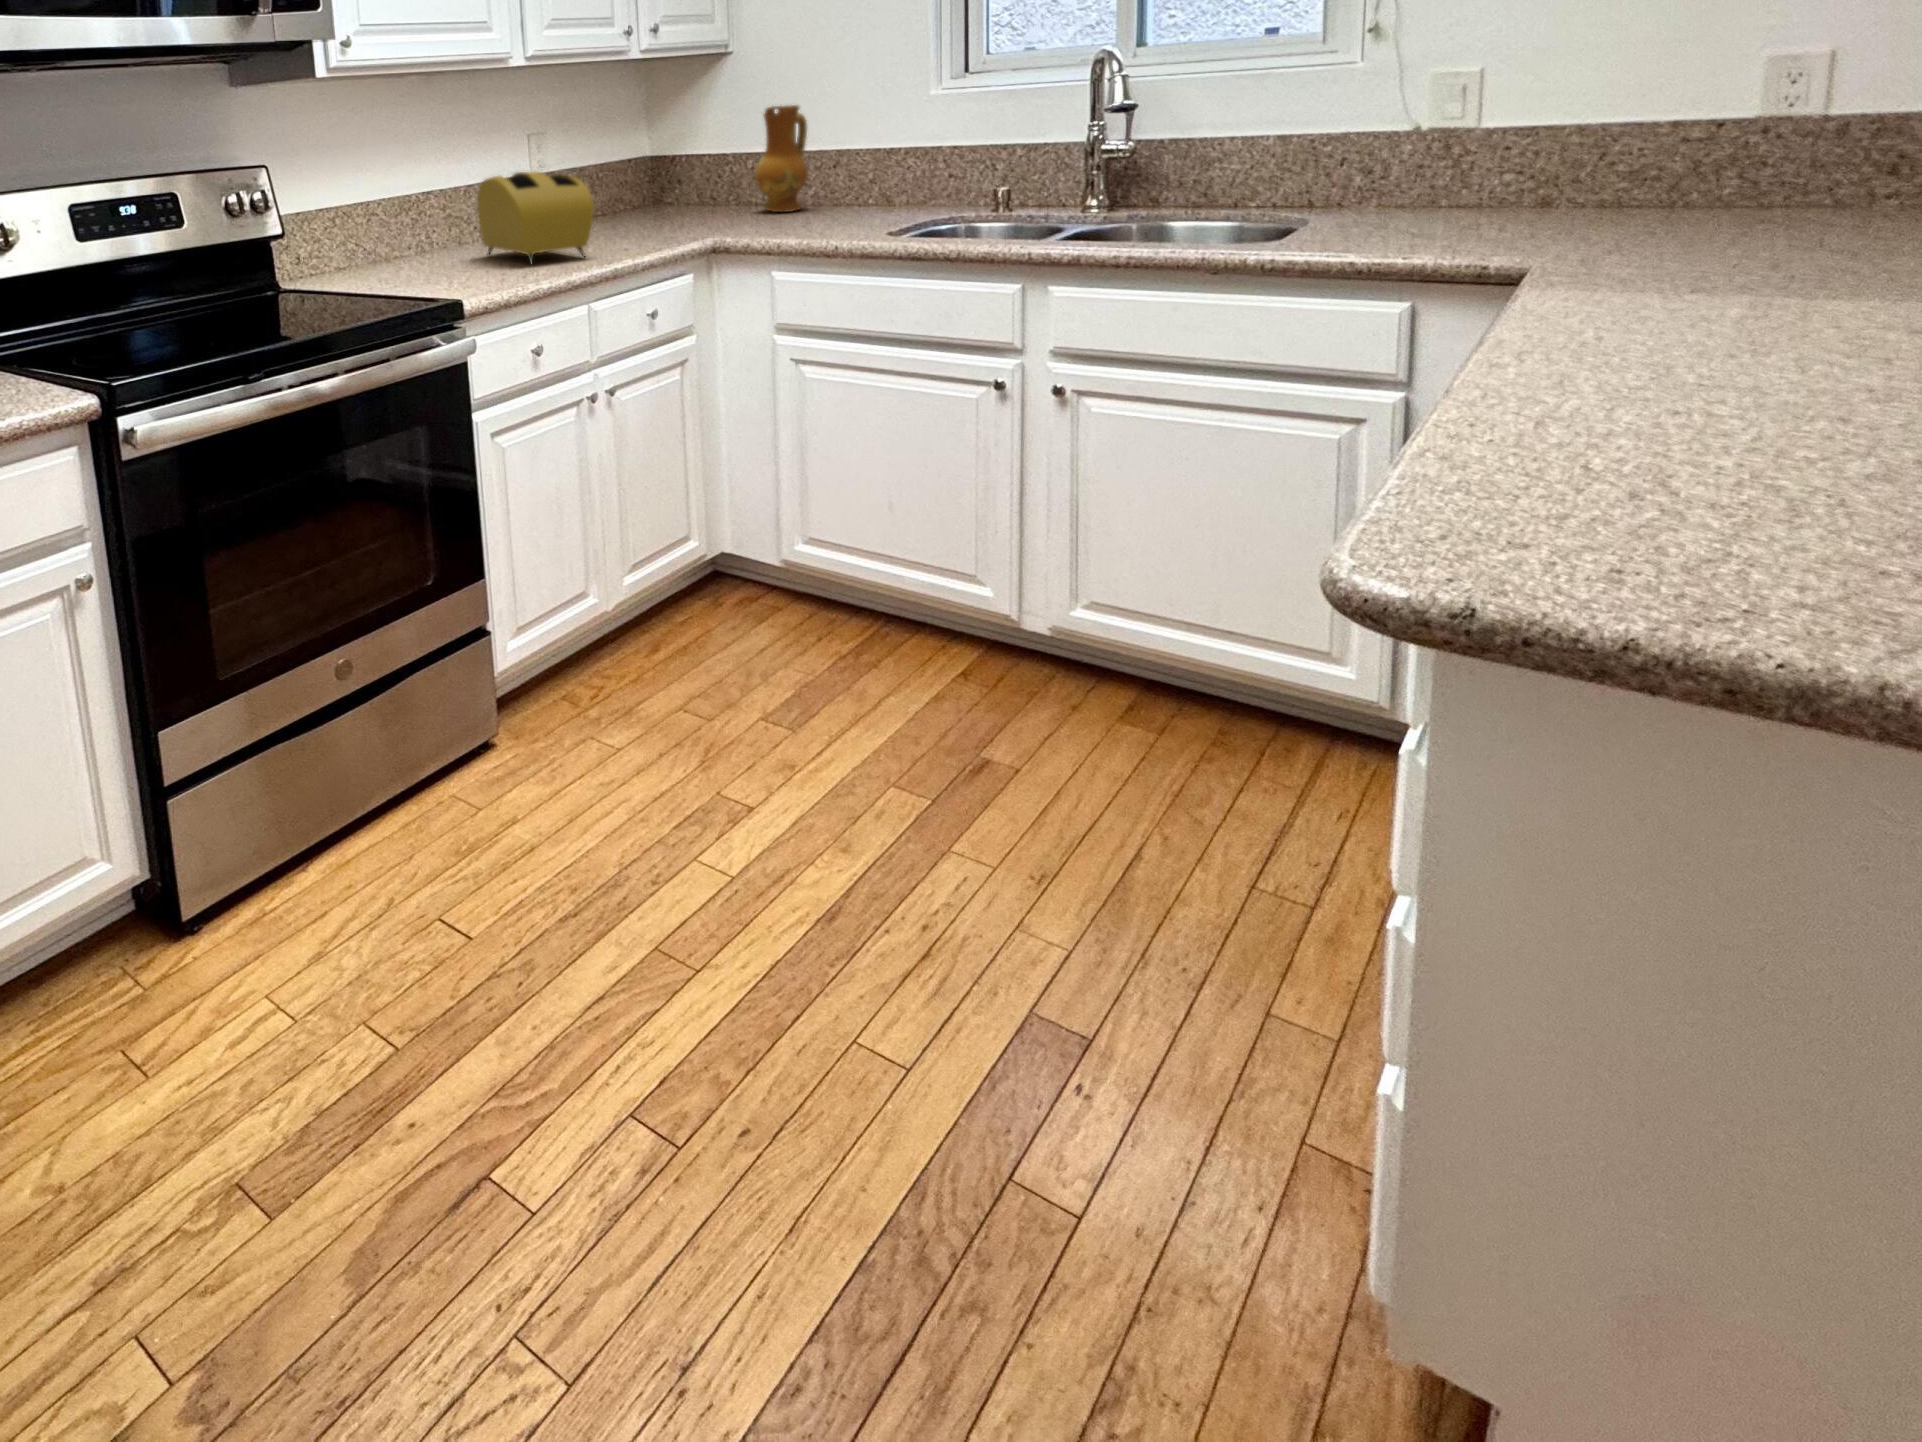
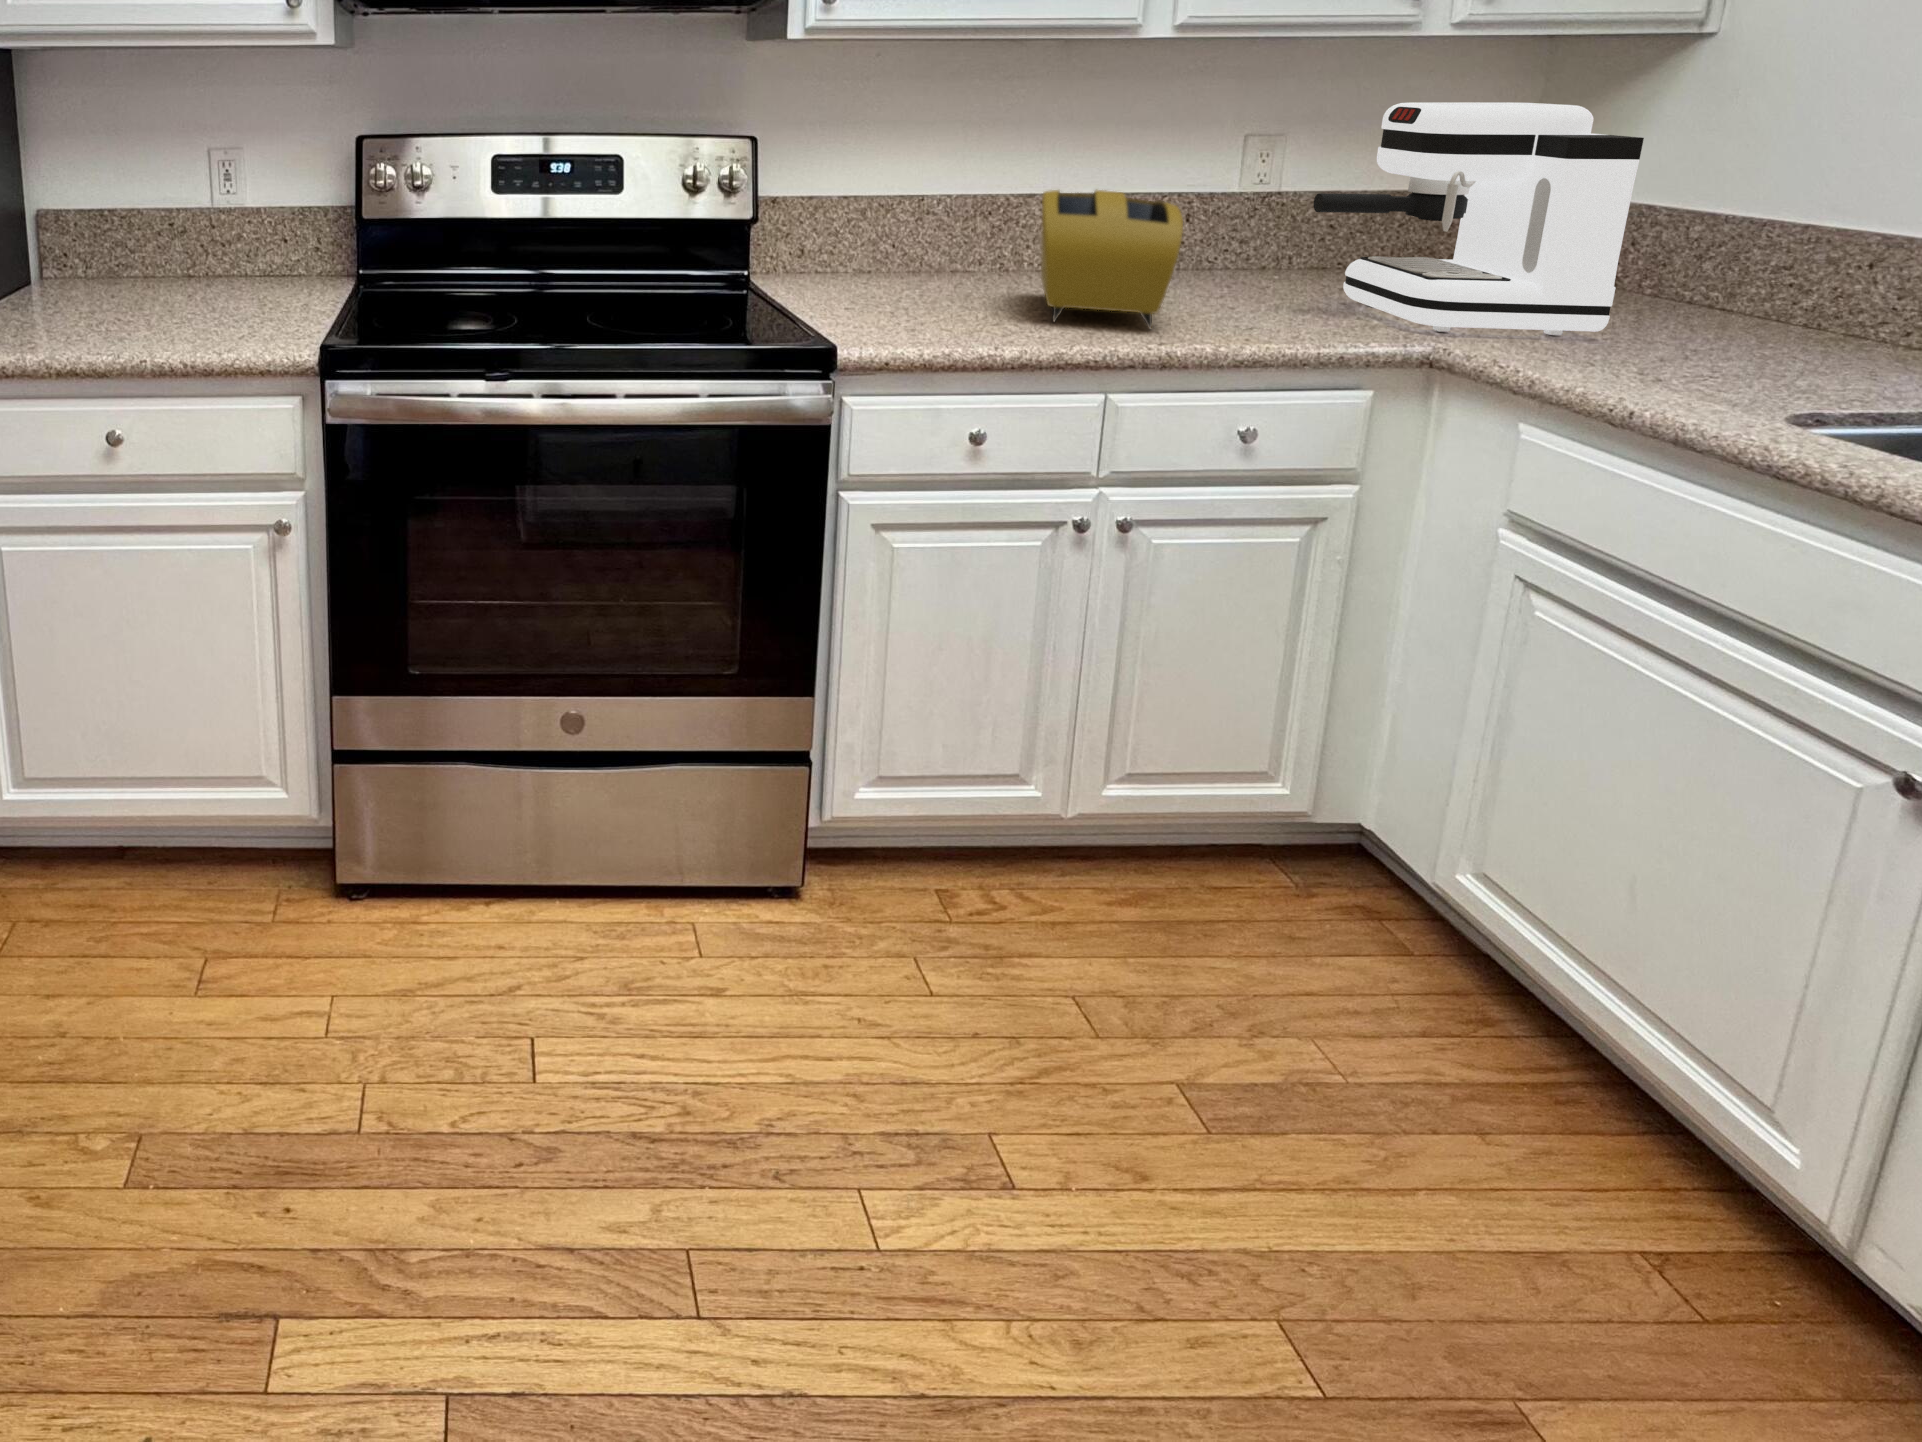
coffee maker: none [615,94,761,232] -> present [1313,102,1644,335]
ceramic jug: present [755,105,808,212] -> none [1671,138,1841,333]

